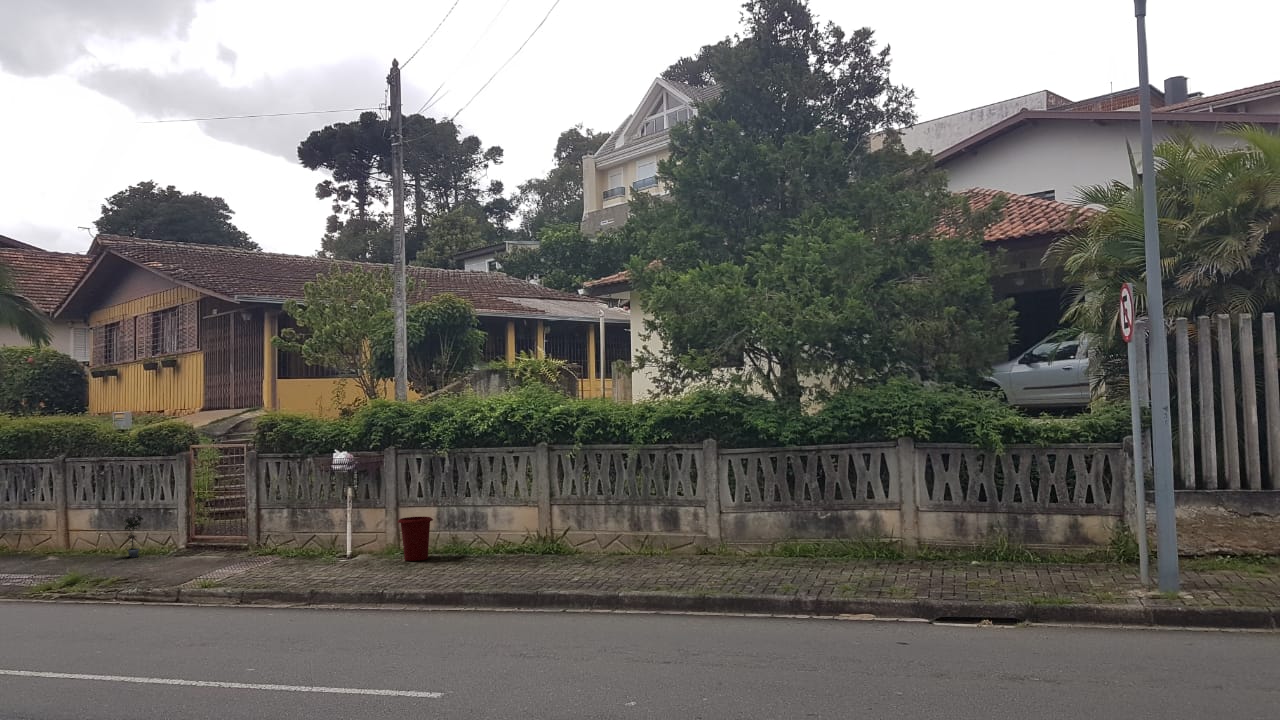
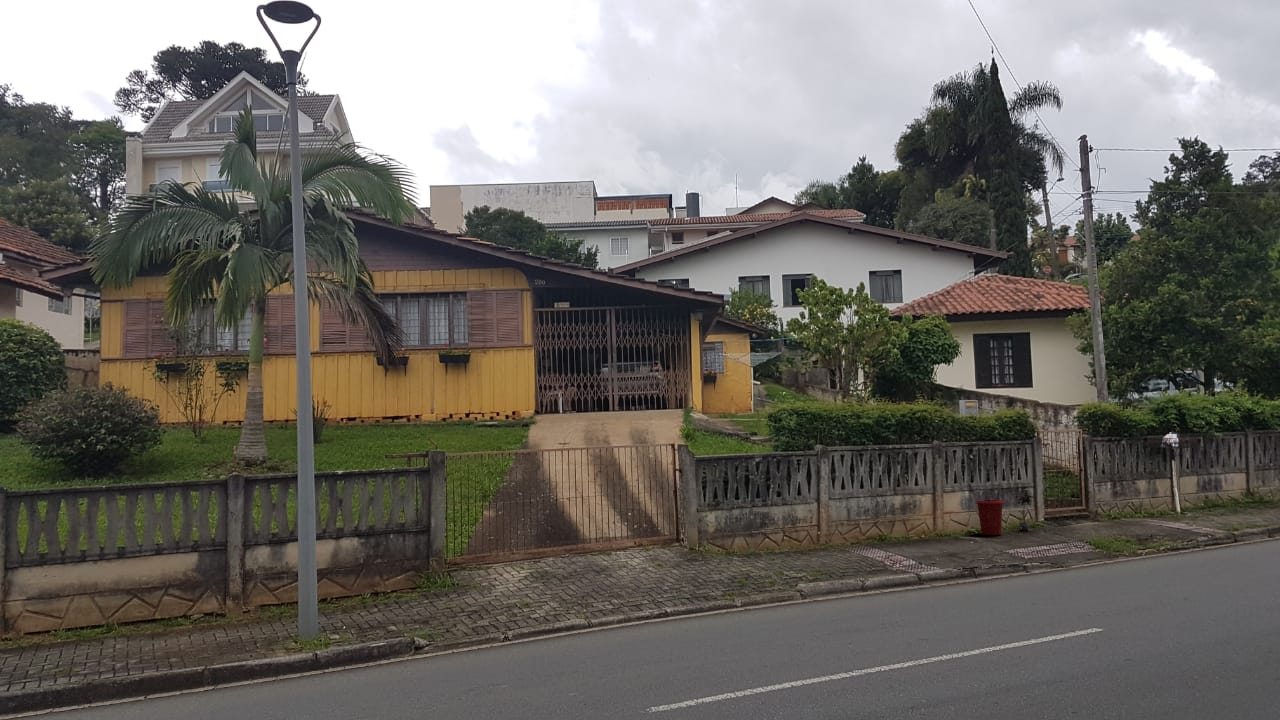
waste bin: present [398,517,433,561] -> present [975,500,1005,535]

